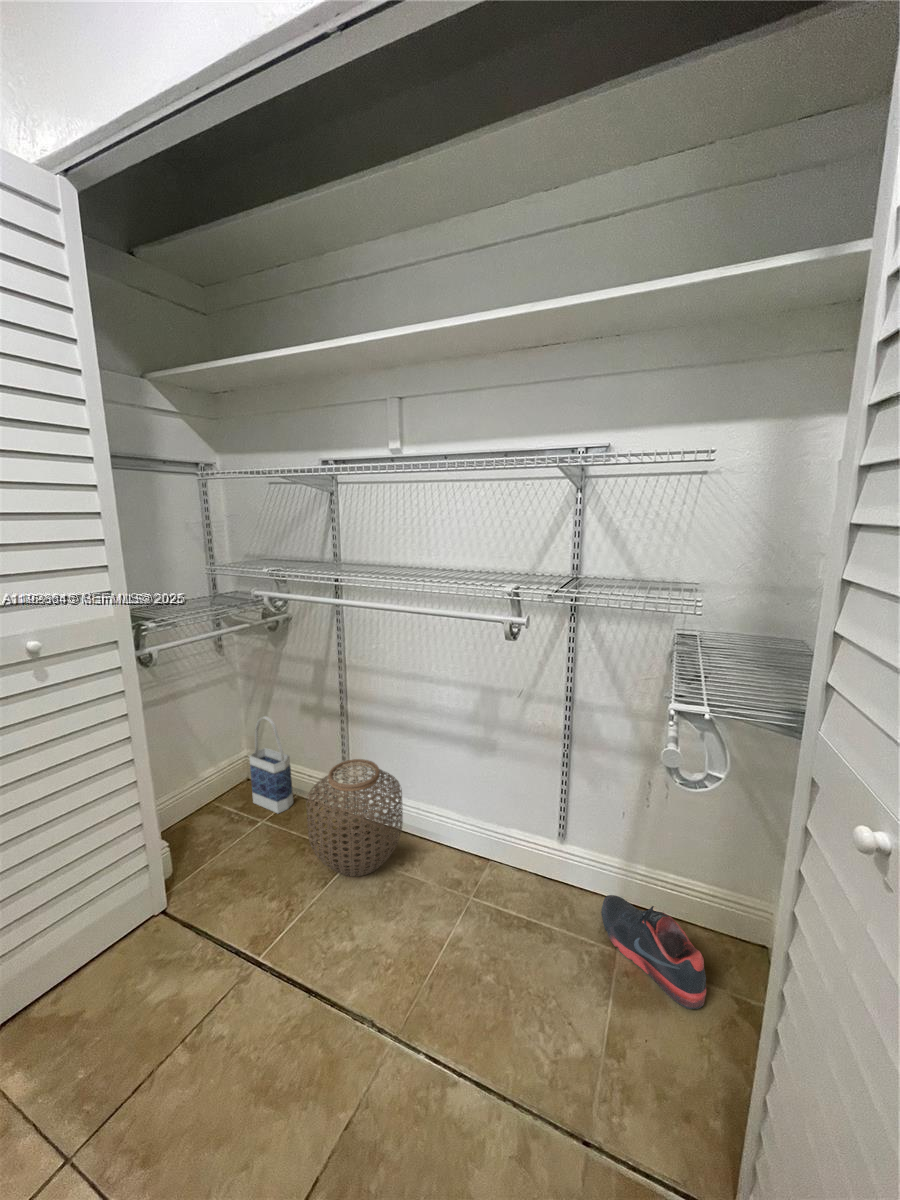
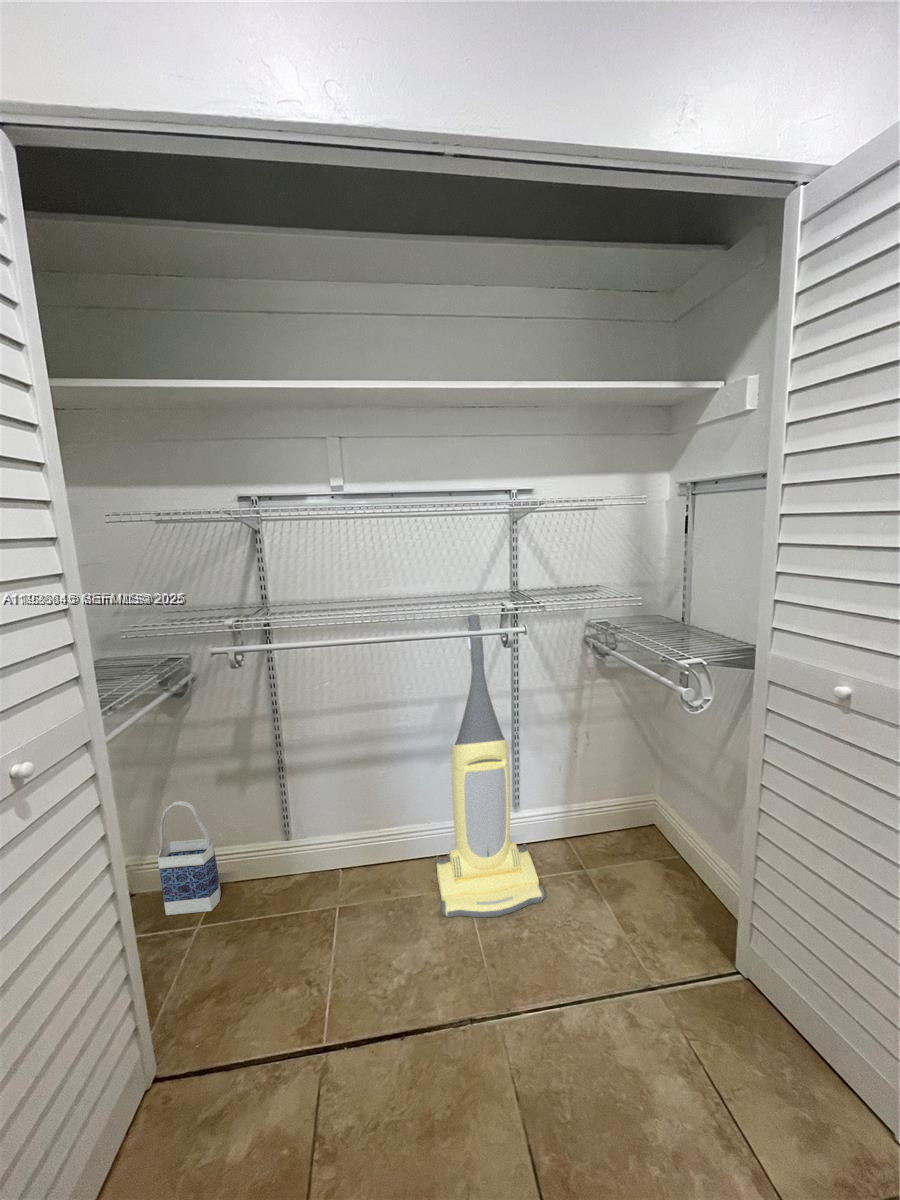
vacuum cleaner: none [425,597,552,957] -> present [436,614,545,917]
woven basket: present [306,759,403,876] -> none [286,802,388,928]
shoe: present [601,895,706,1009] -> none [558,823,650,880]

